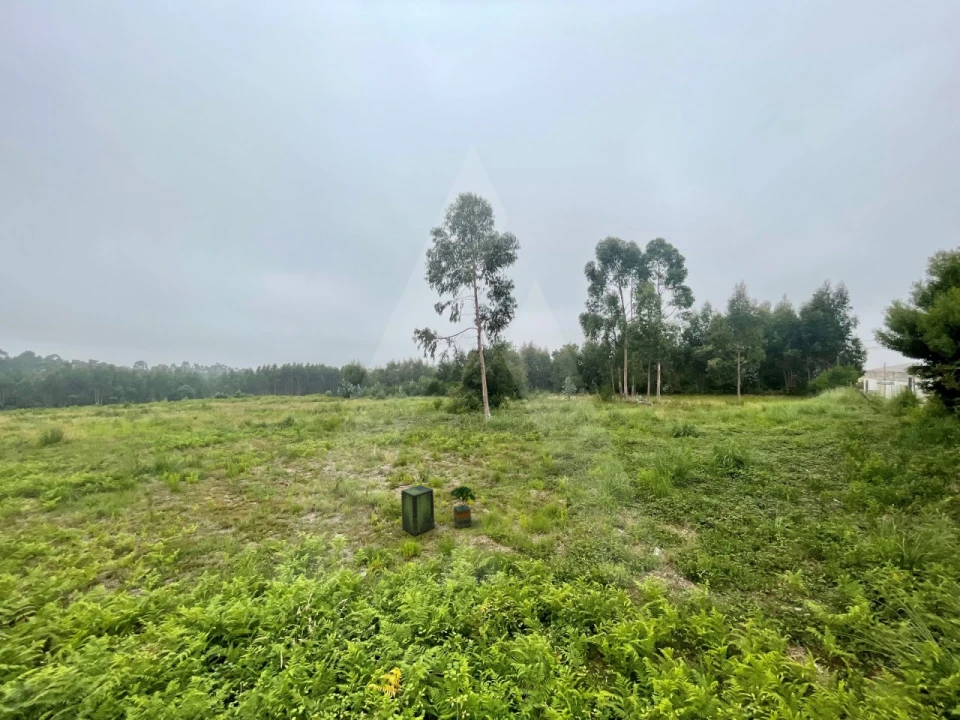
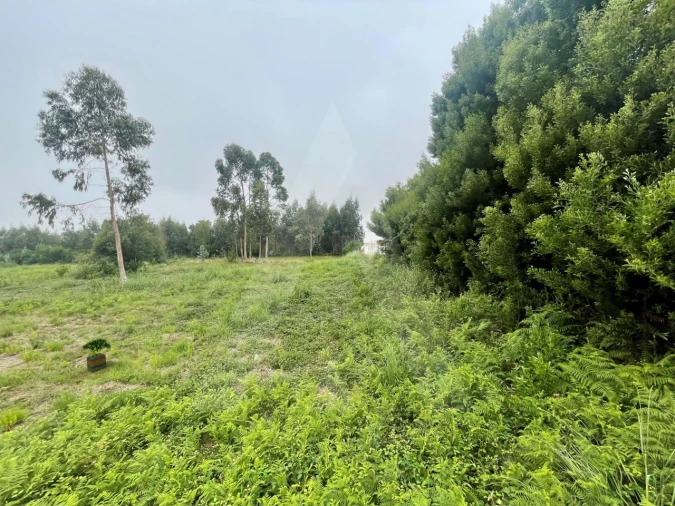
storage box: present [401,485,435,536] -> none [18,348,65,391]

